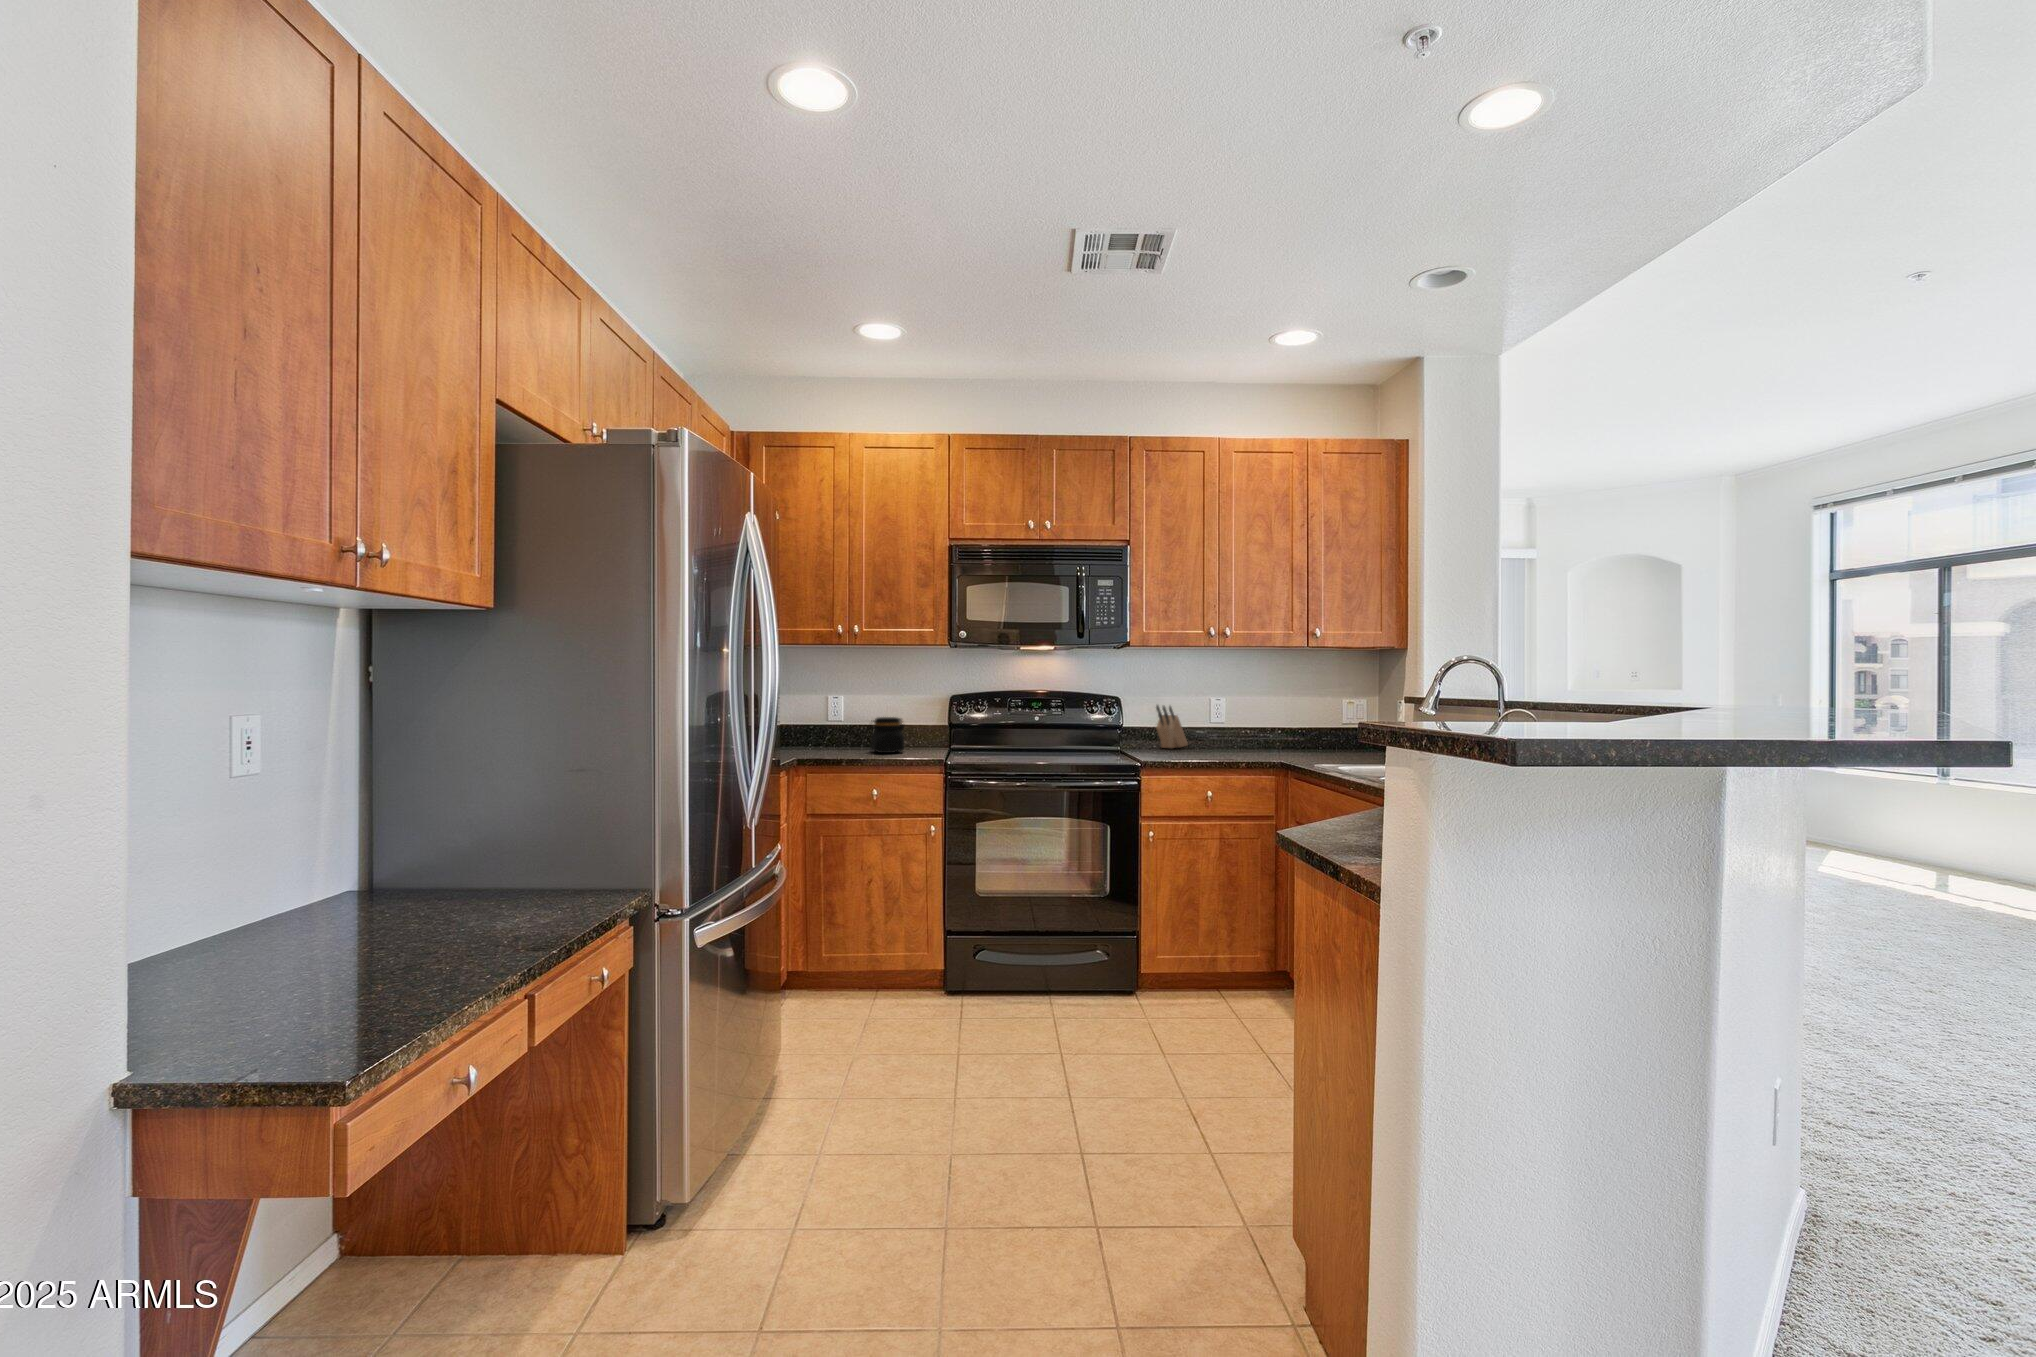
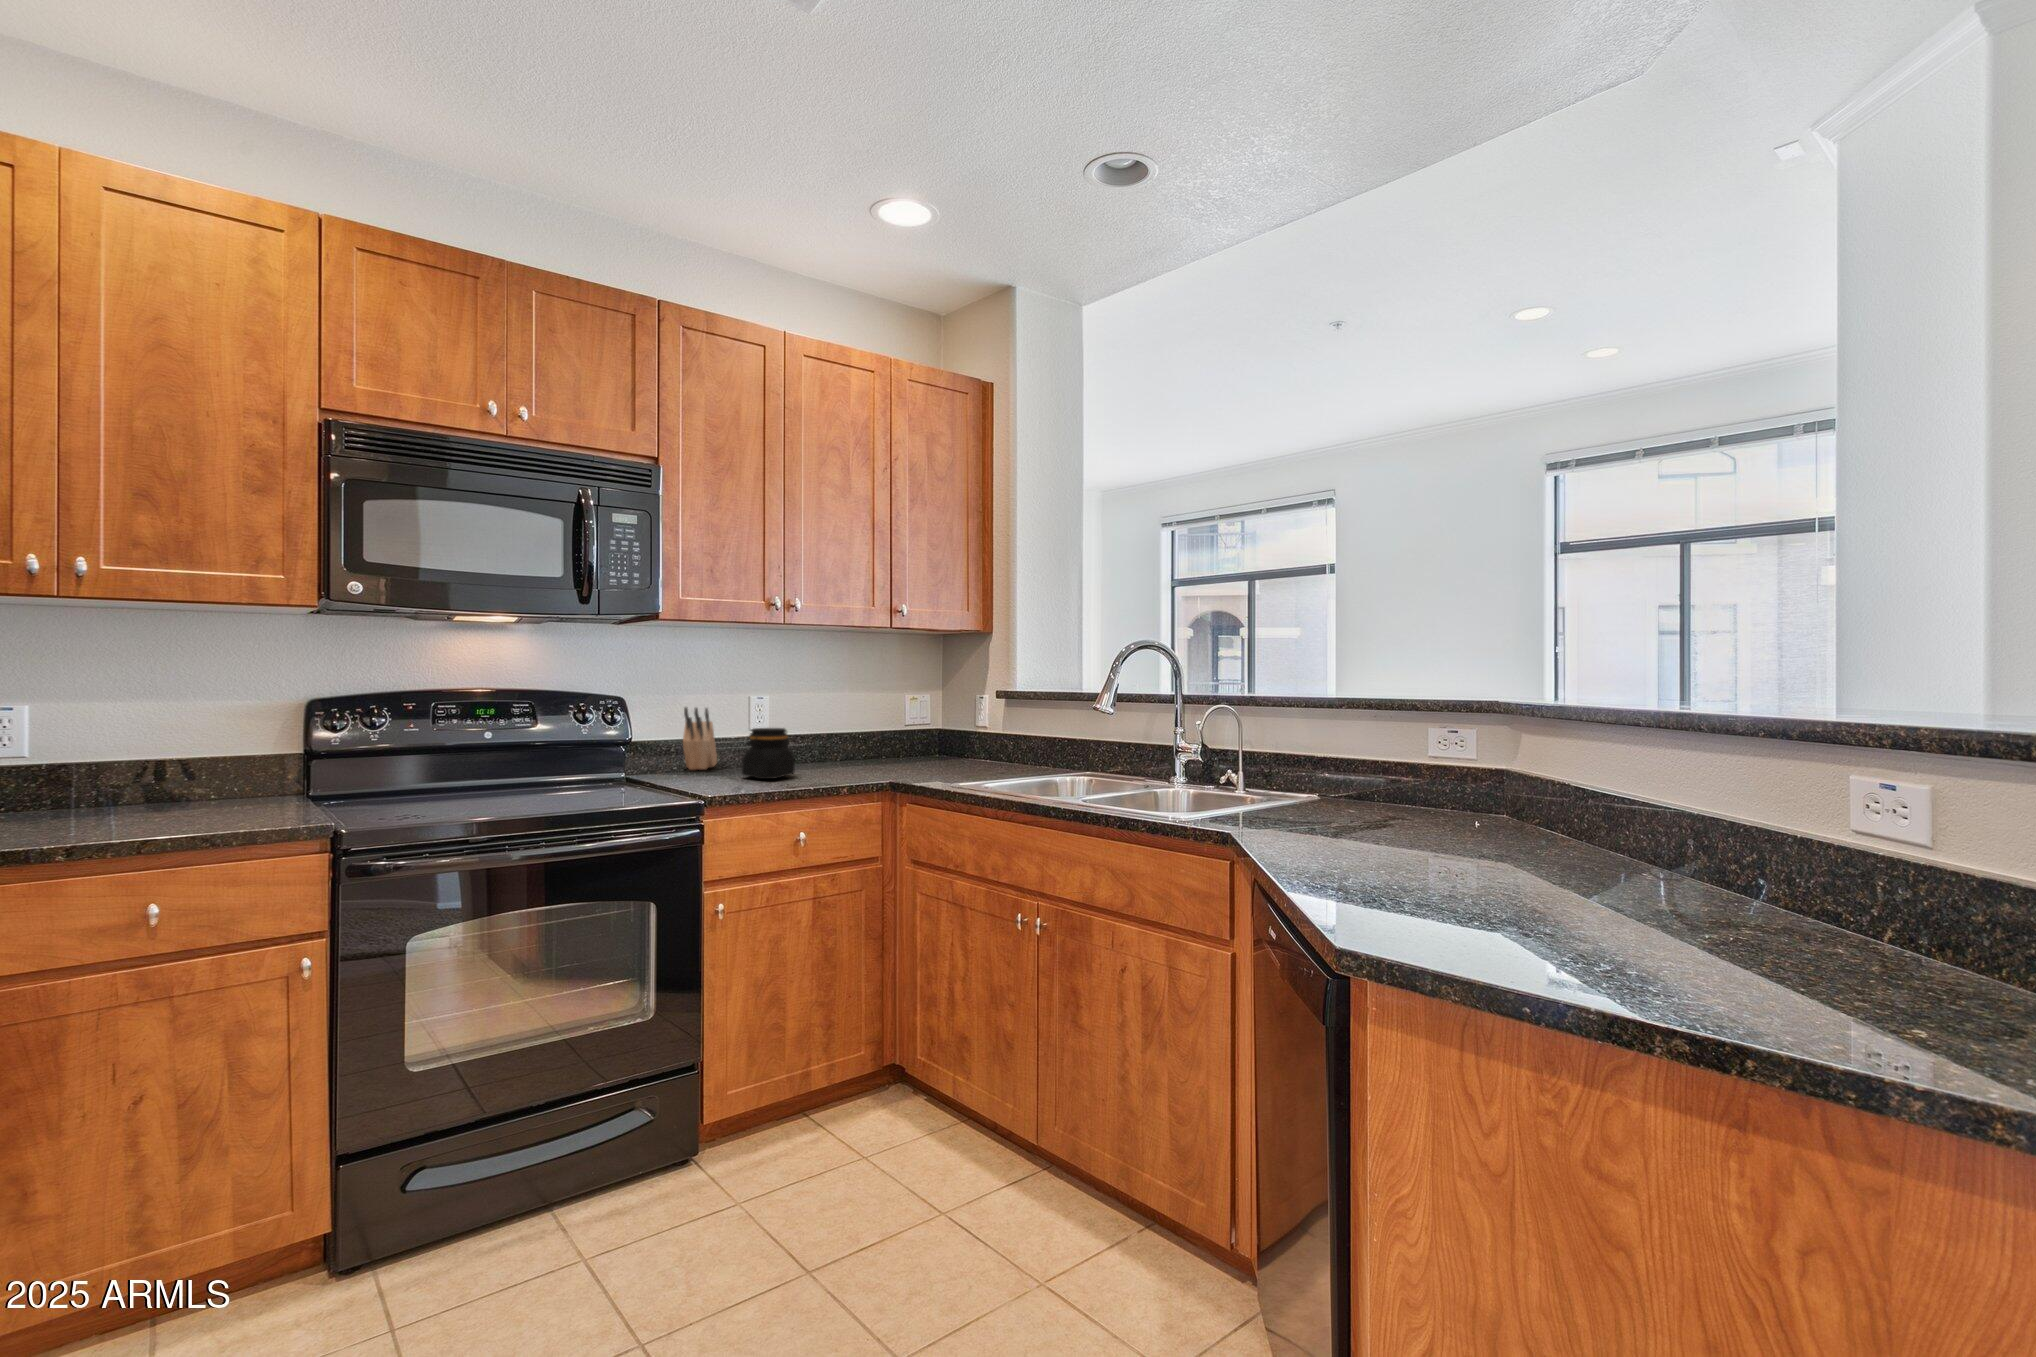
jar: present [868,717,906,753] -> present [742,728,795,779]

